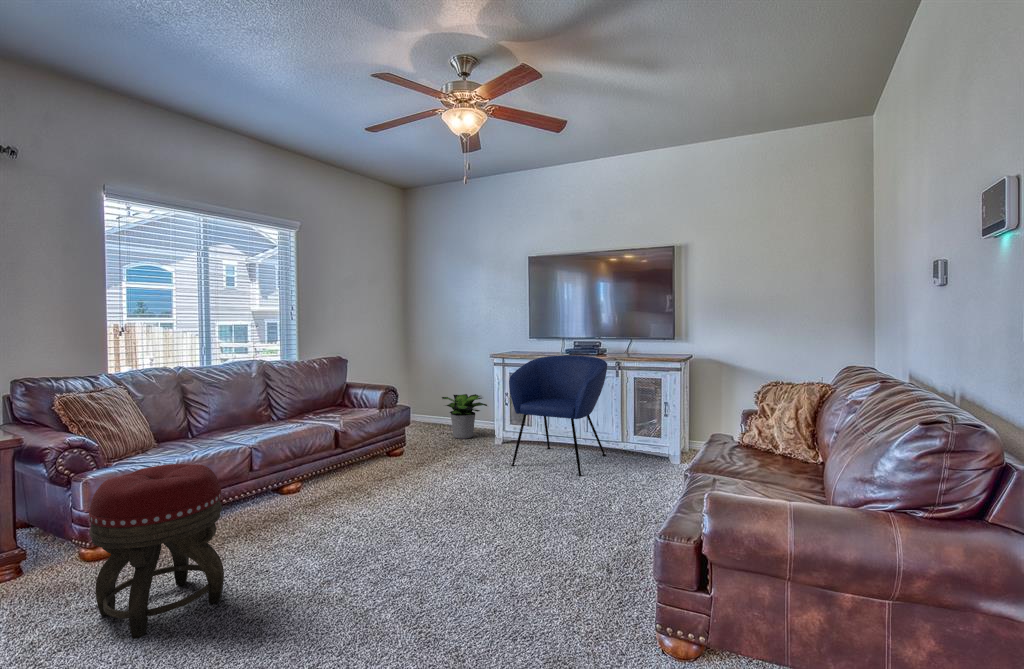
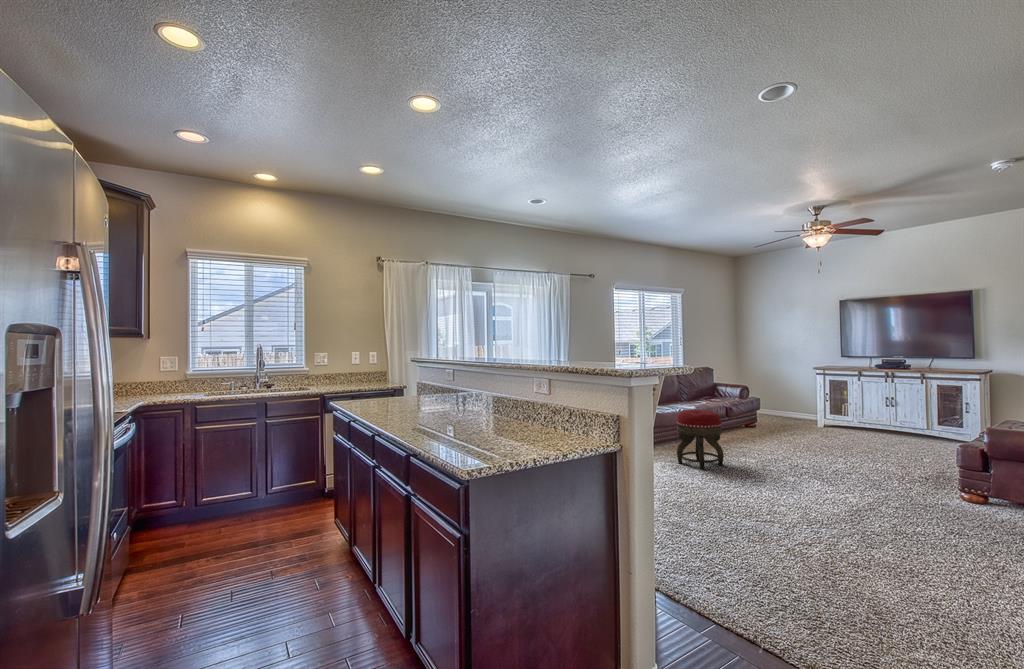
armchair: present [509,355,607,476] -> none [835,369,914,446]
potted plant: present [442,394,487,439] -> none [773,394,812,423]

